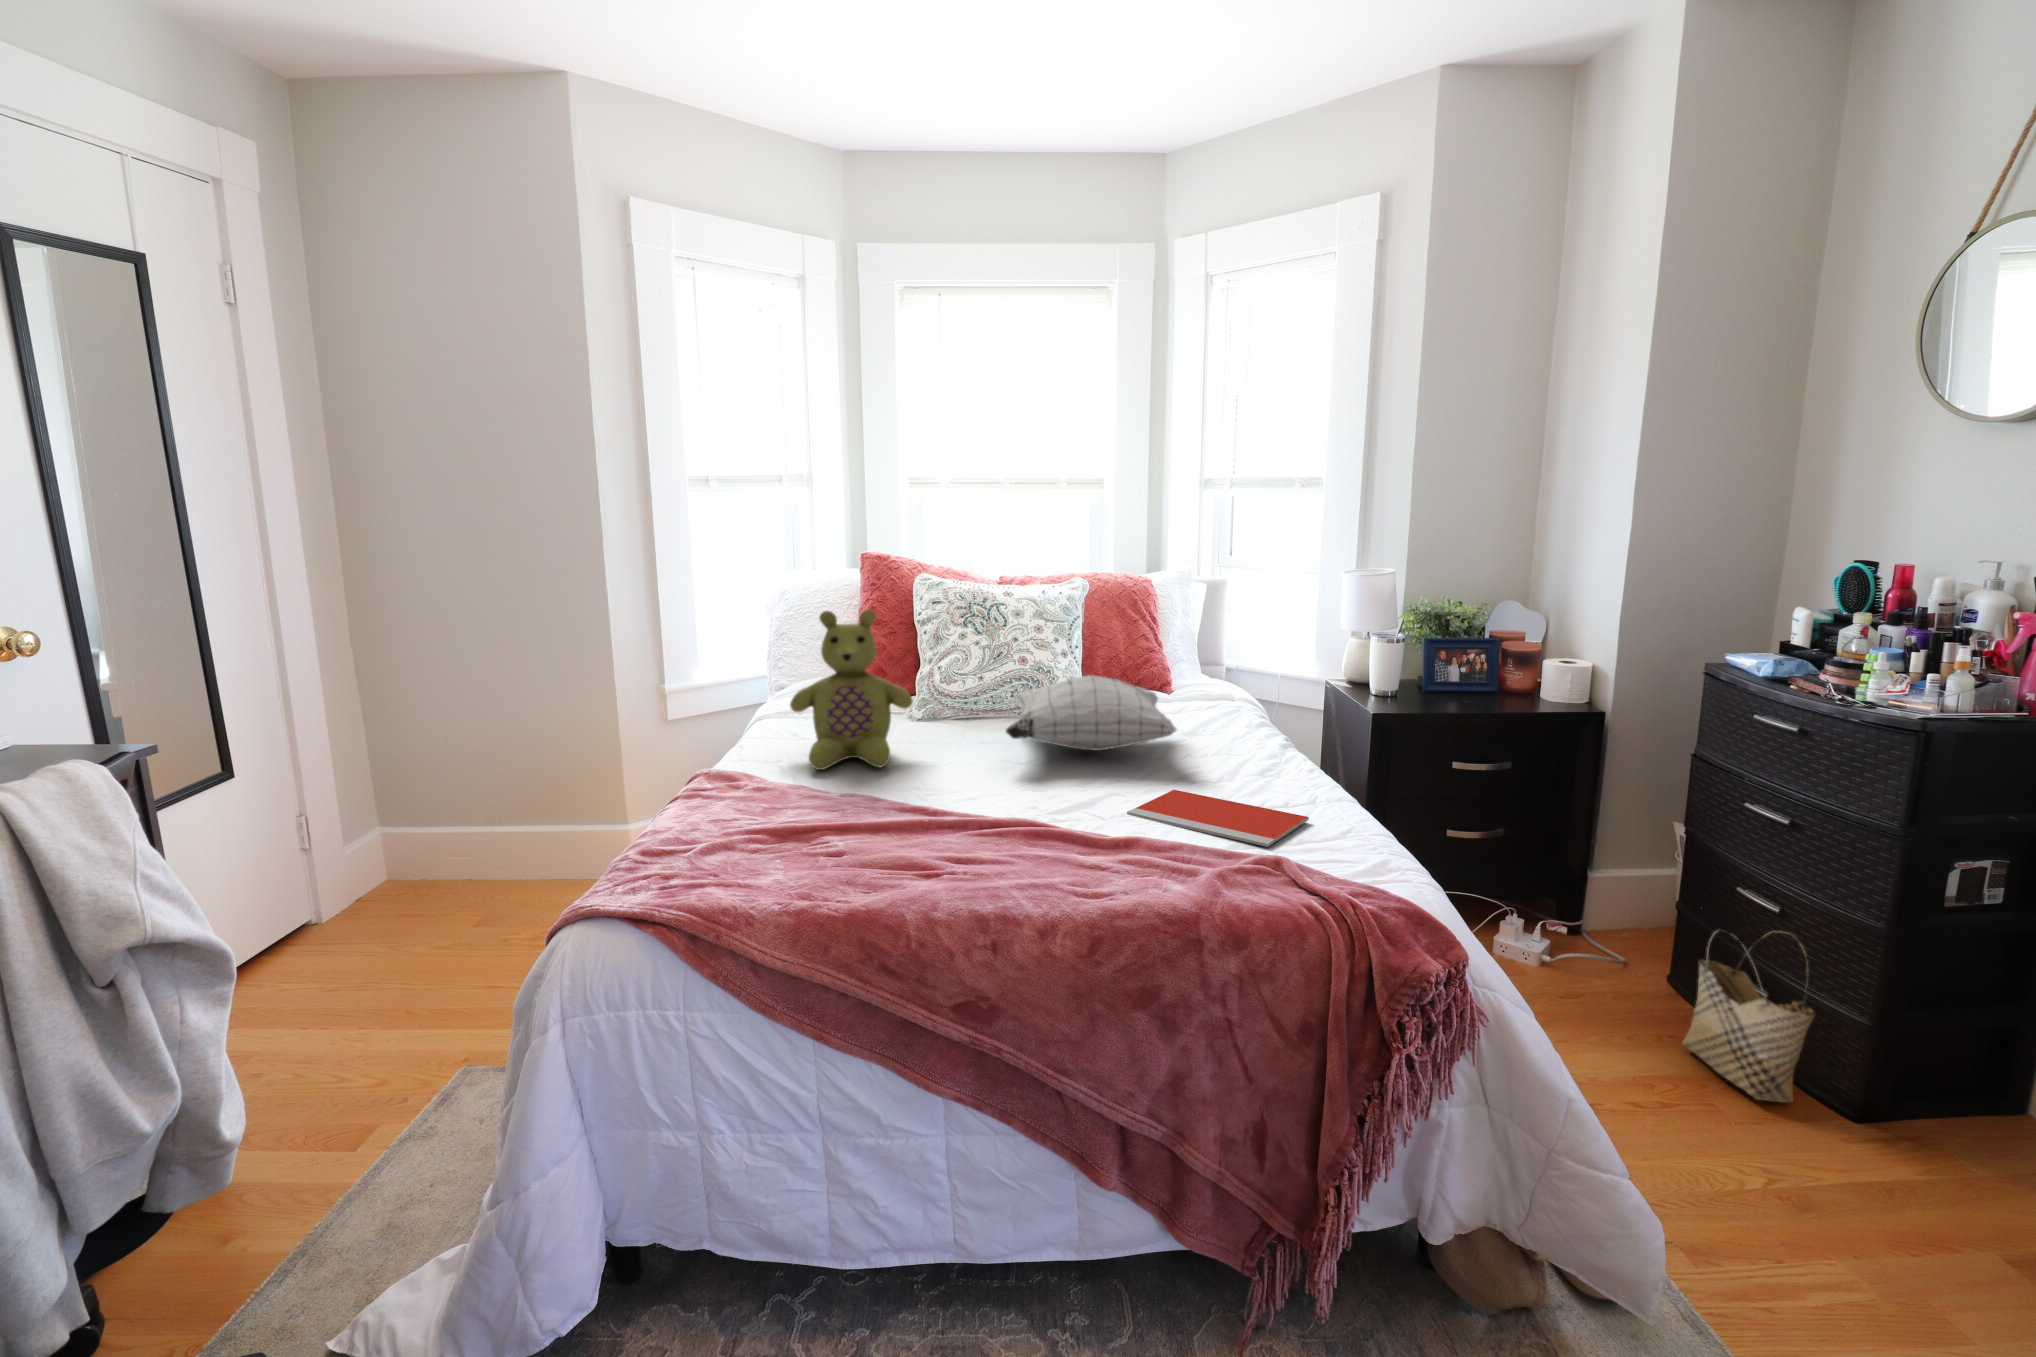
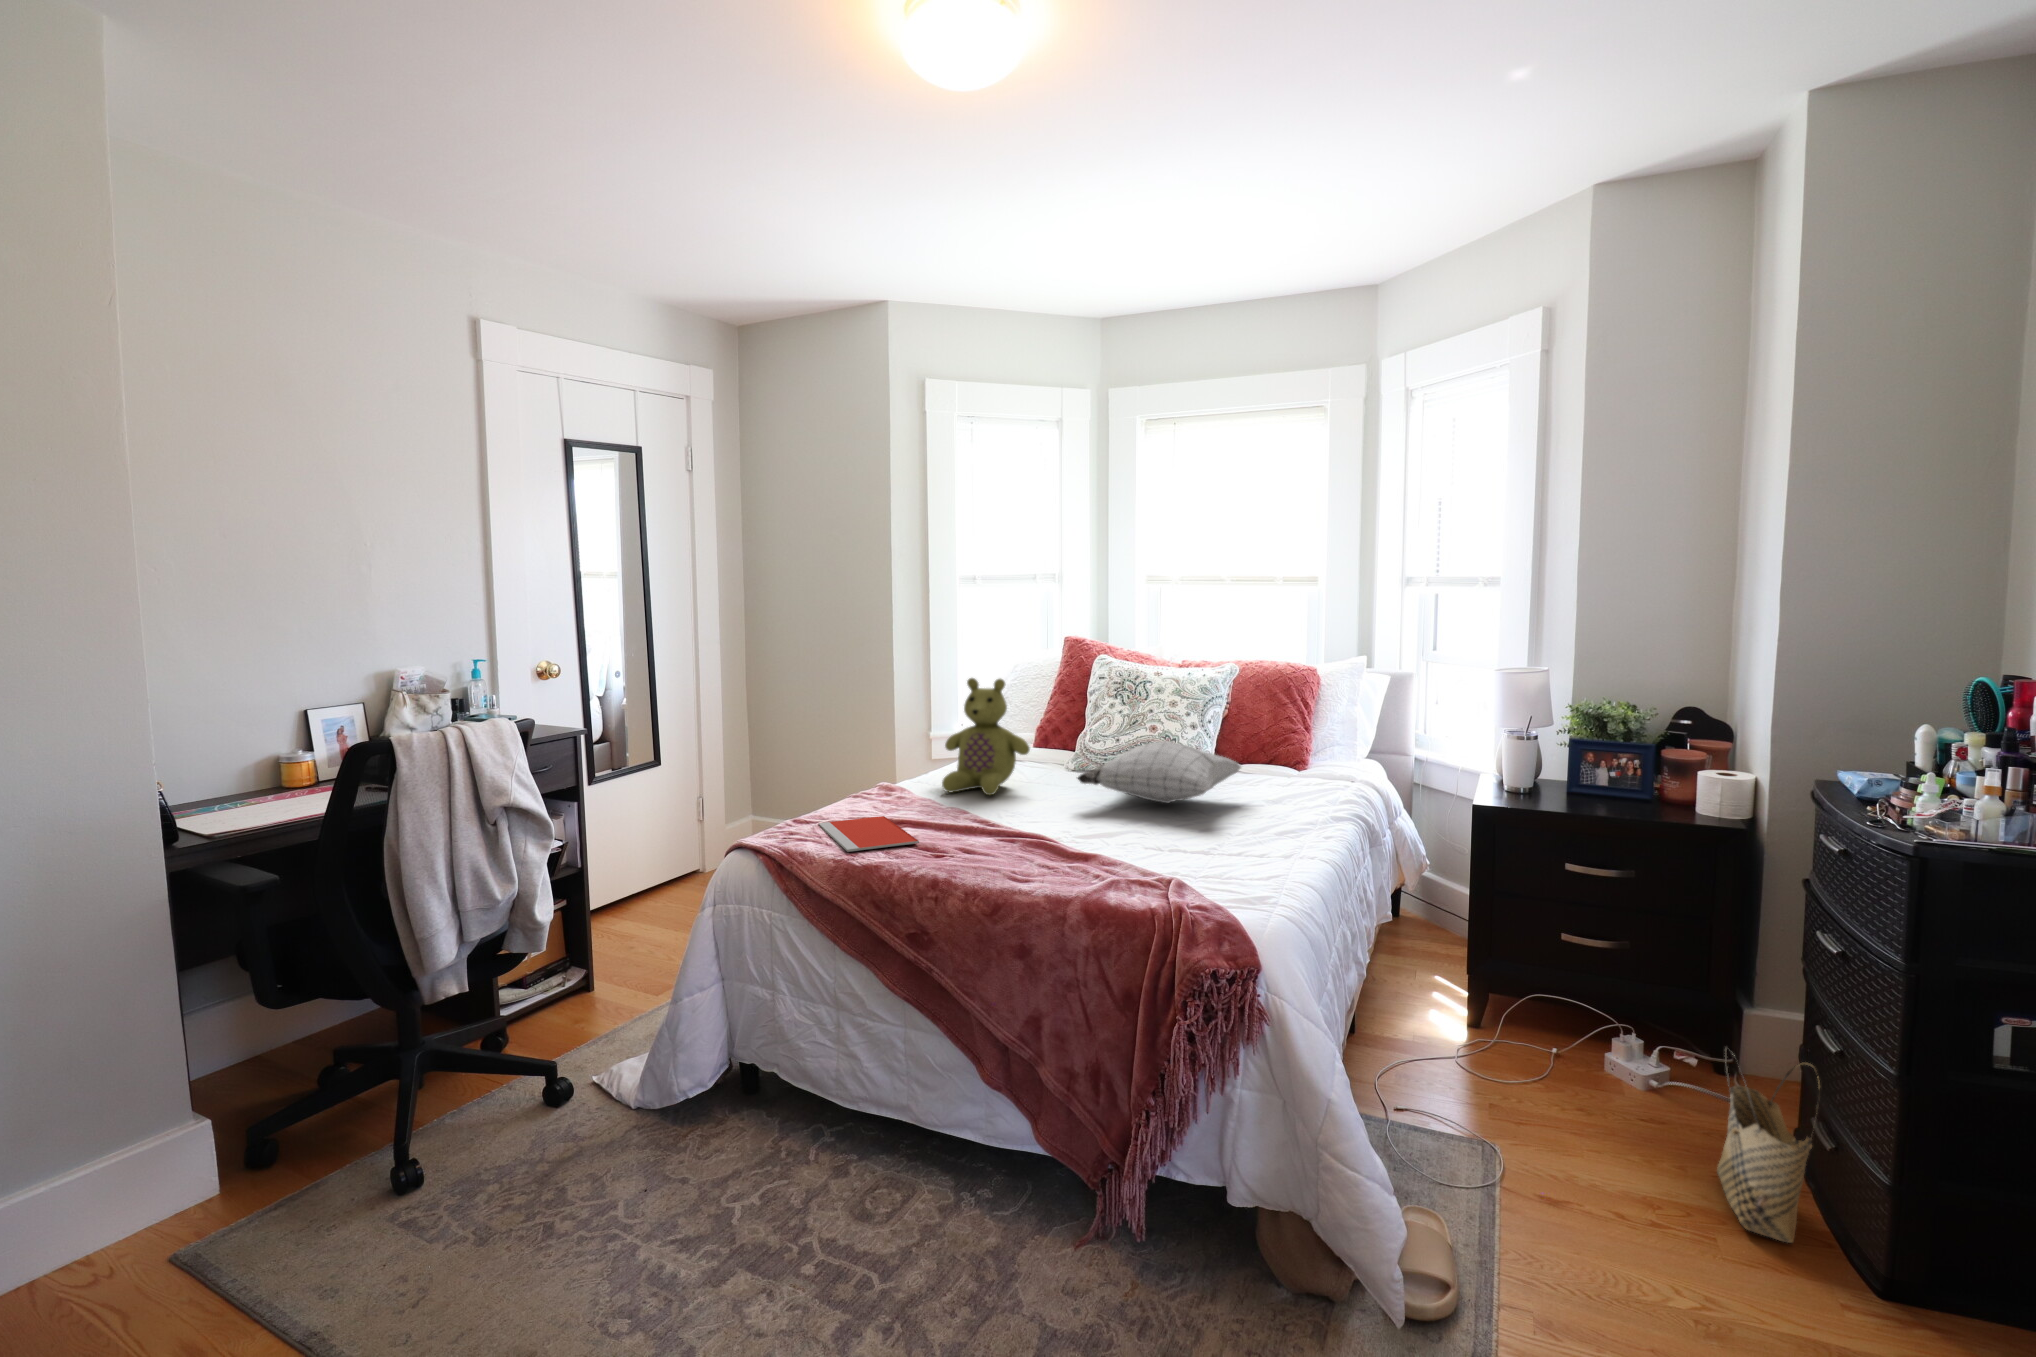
notebook: present [1127,790,1309,847] -> present [819,816,919,852]

